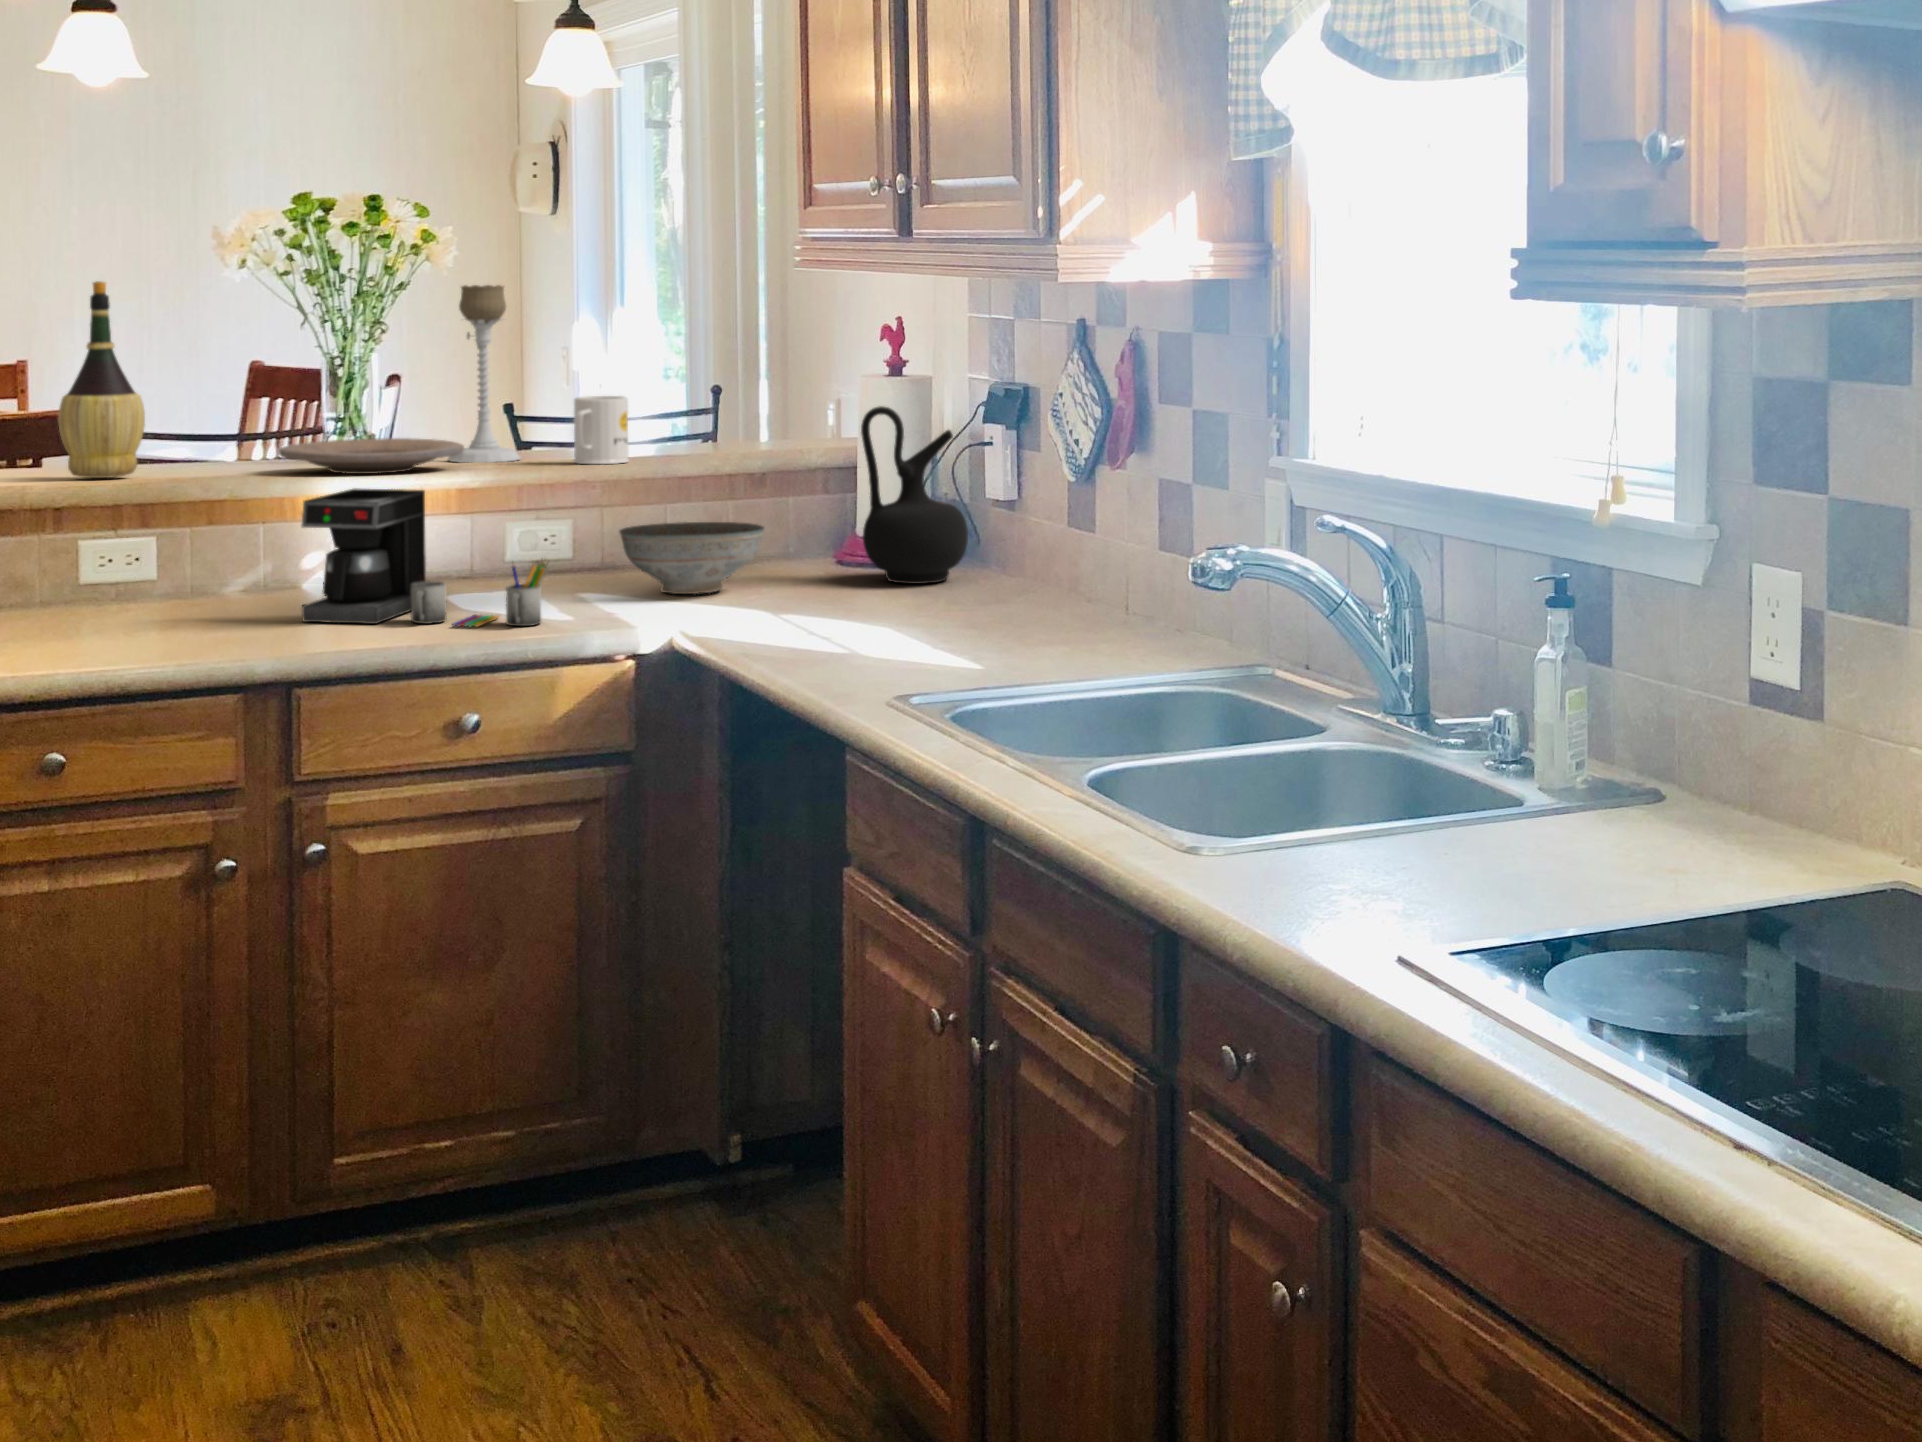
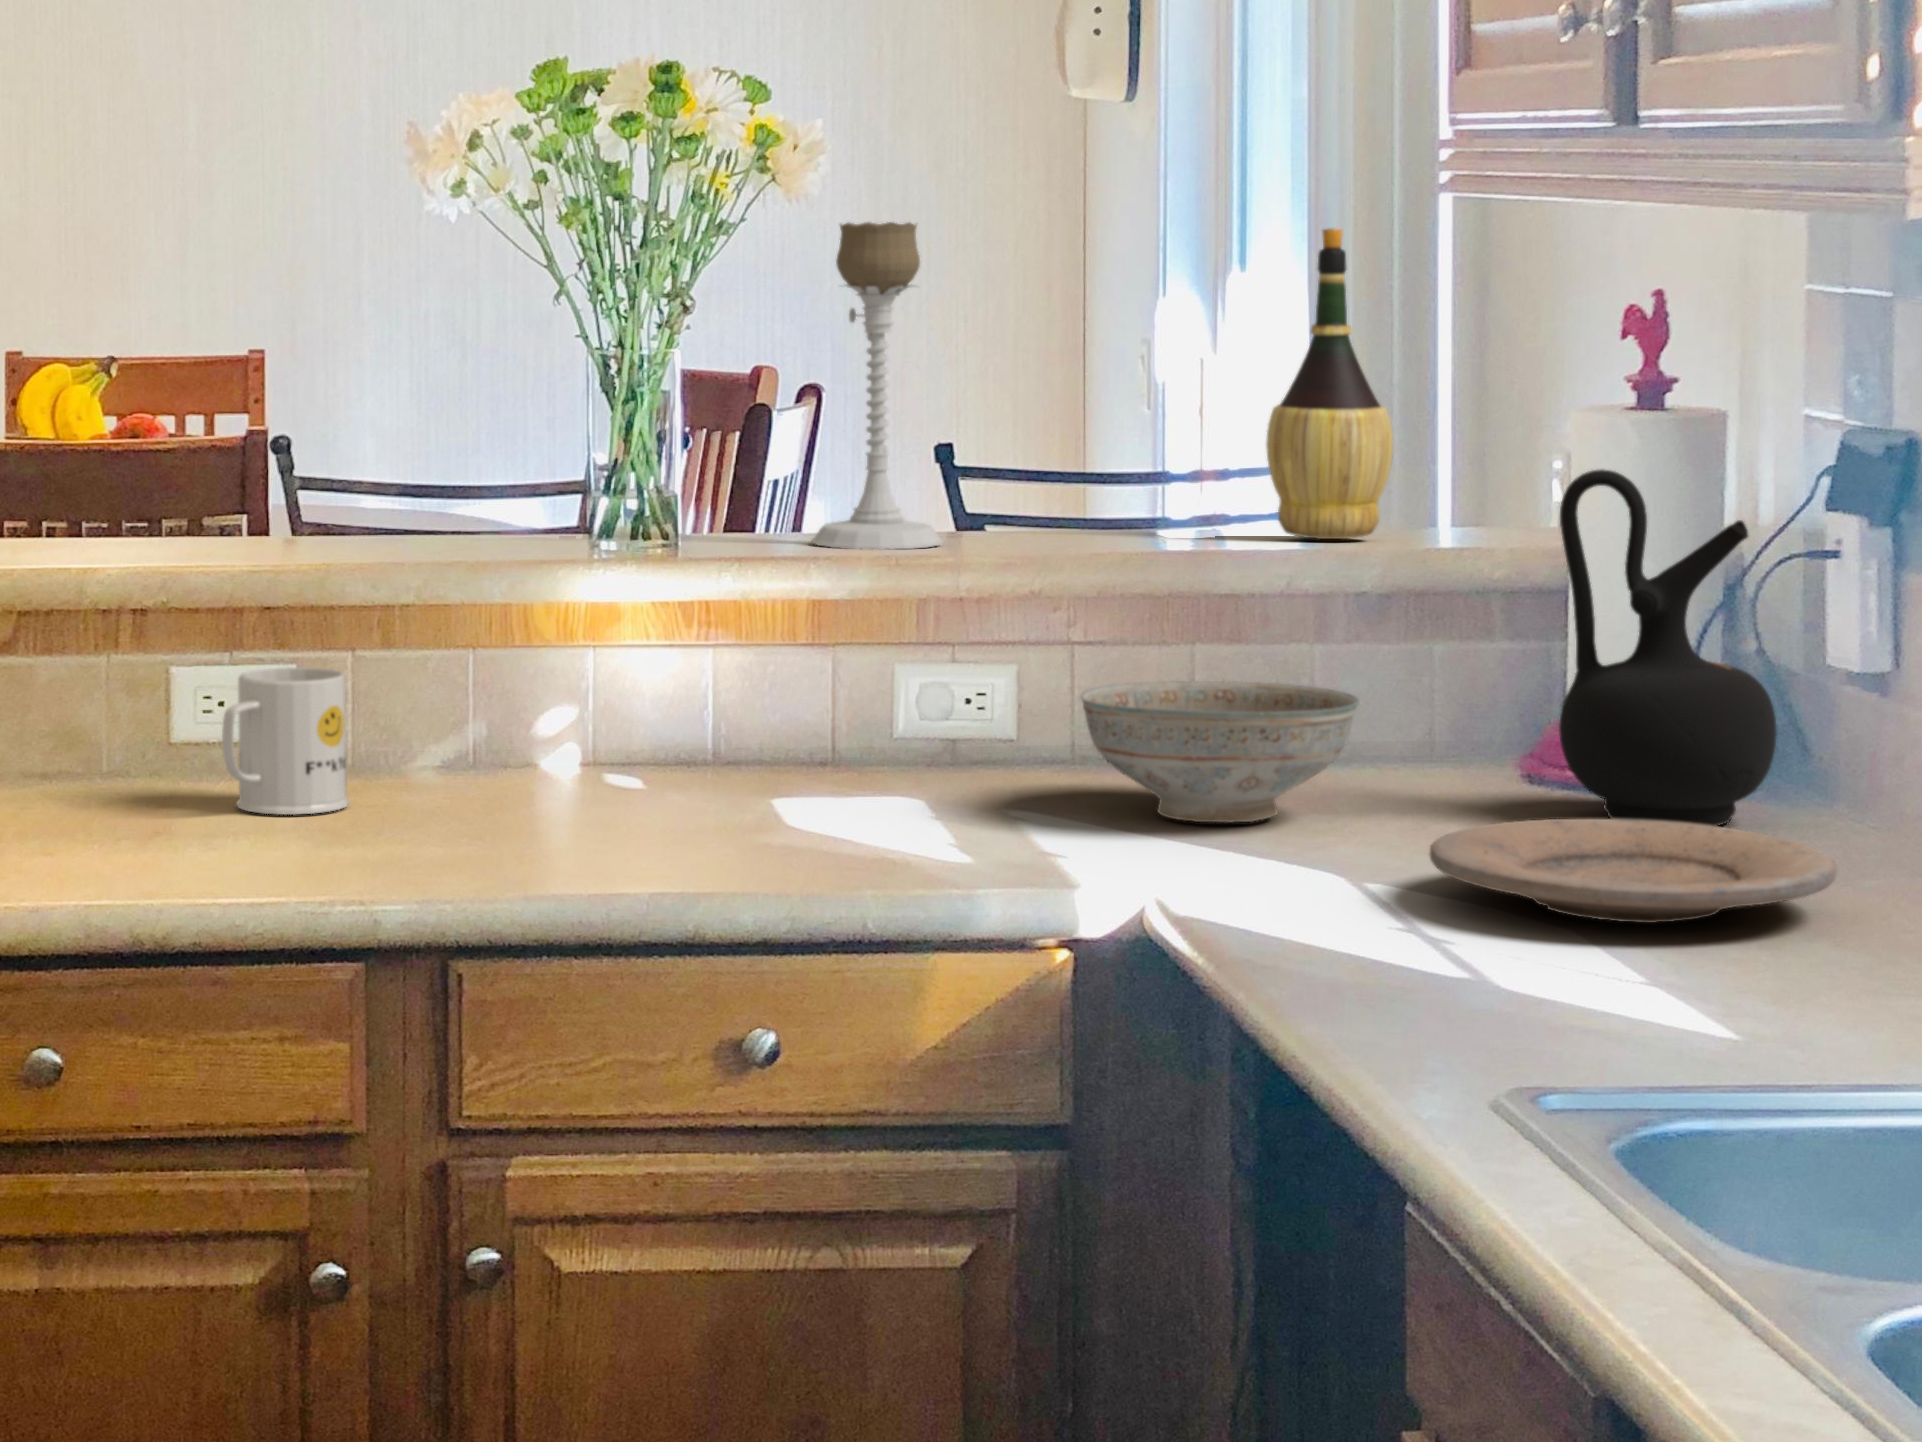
wine bottle: present [58,281,145,478] -> present [1266,228,1393,539]
mug: present [574,396,629,464] -> present [222,667,349,815]
plate: present [279,438,464,474] -> present [1429,819,1837,923]
coffee maker: present [302,488,548,627] -> none [498,595,925,872]

